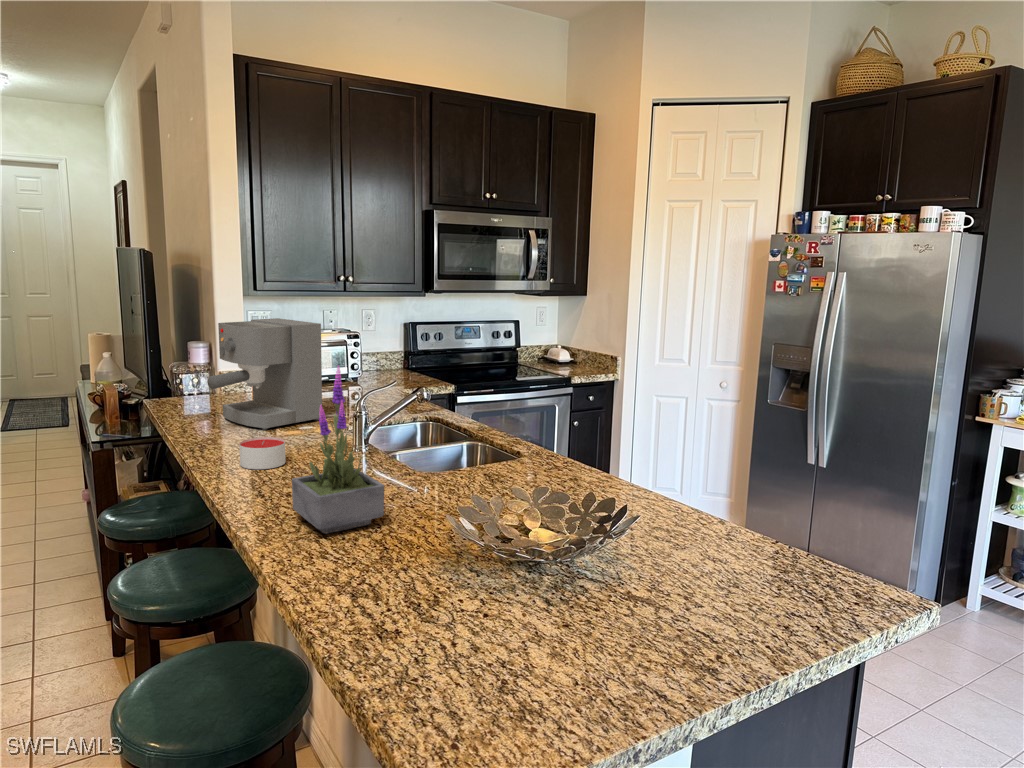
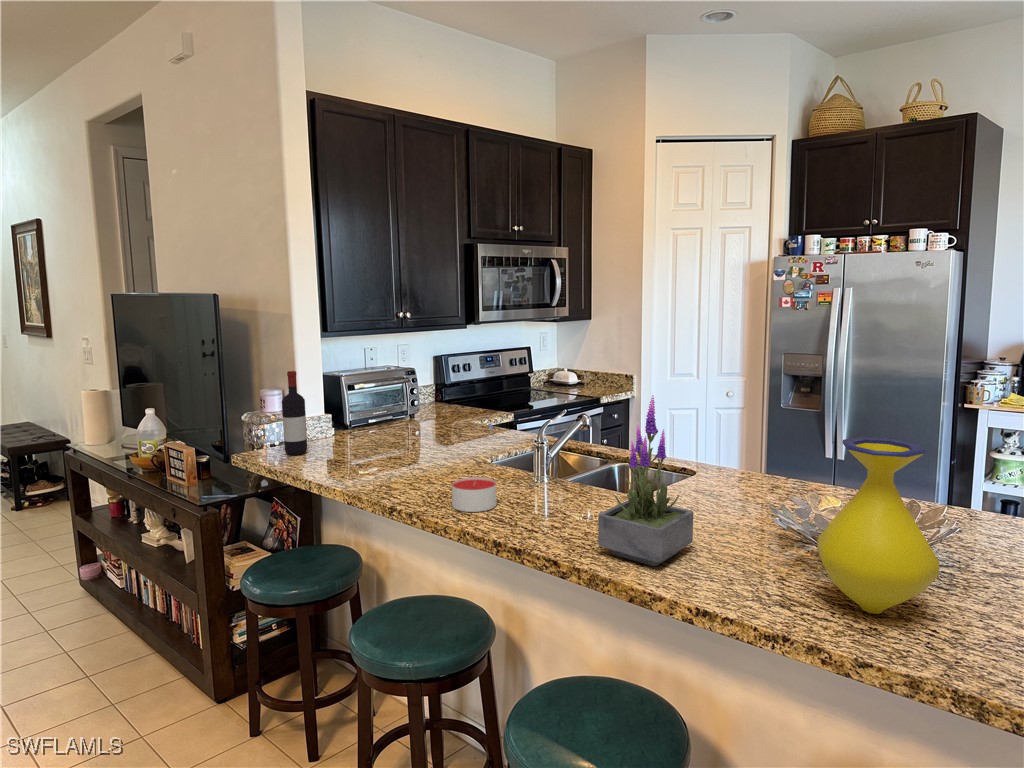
coffee maker: present [207,318,322,430] -> none [351,357,455,472]
wine bottle: none [178,326,202,405] -> present [282,371,307,455]
vase: none [401,420,511,601] -> present [817,437,939,614]

